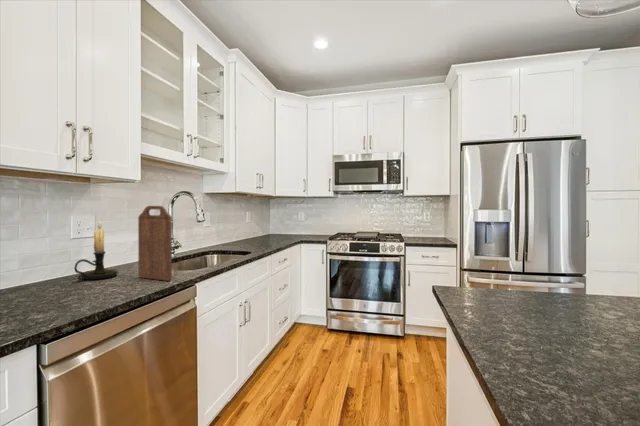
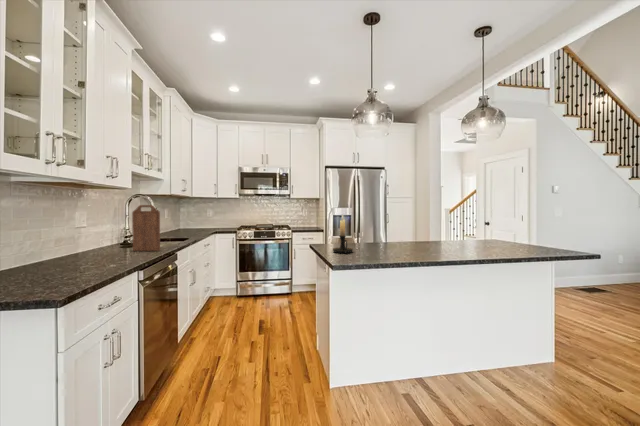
candle holder: present [74,221,117,280] -> present [333,215,353,253]

